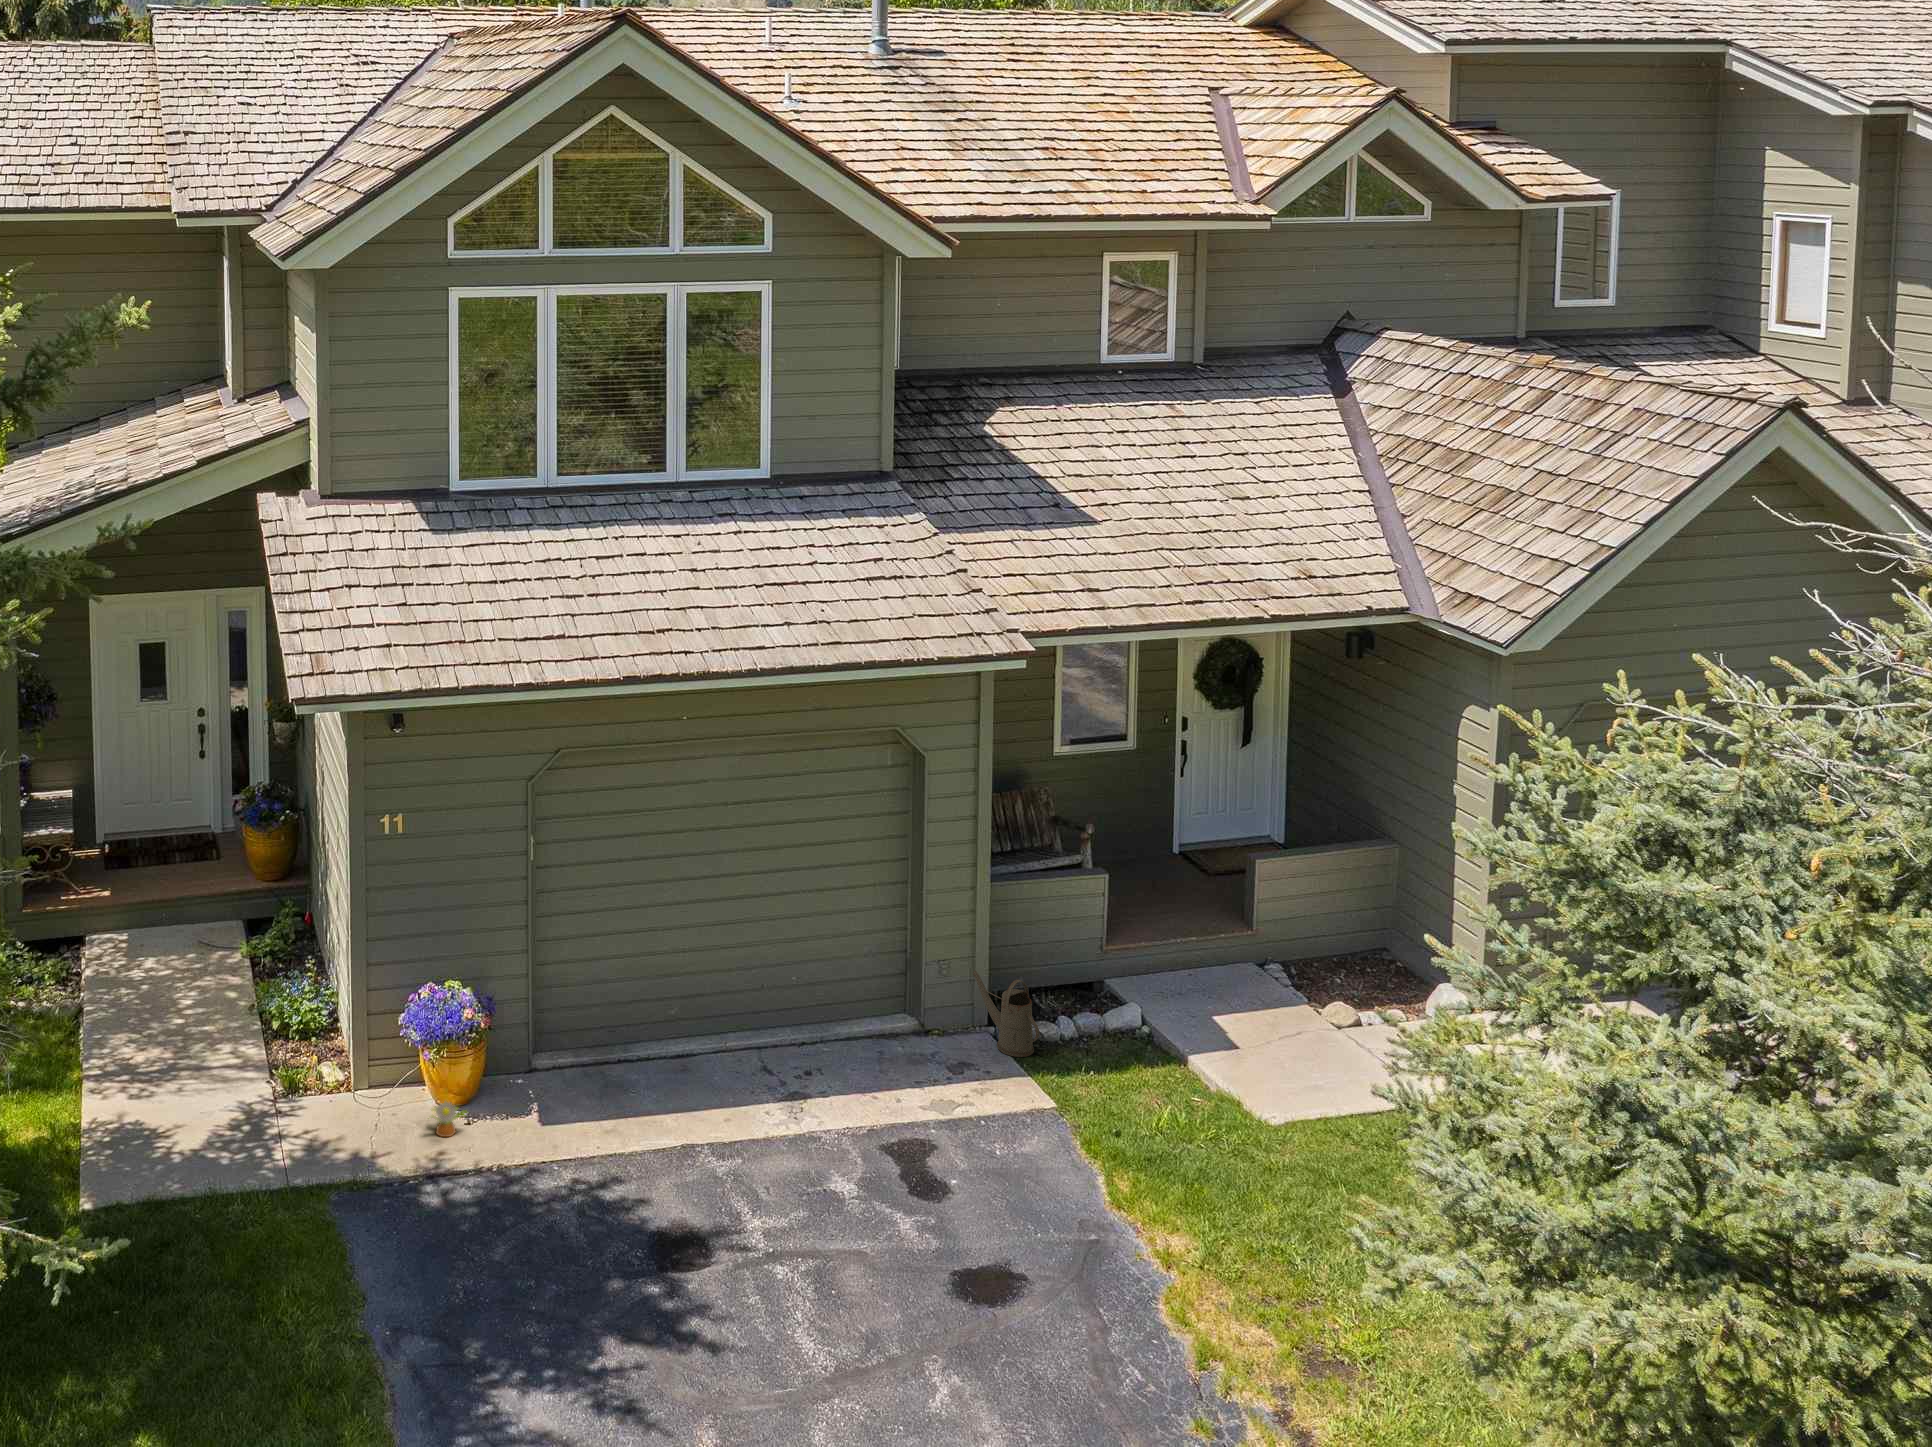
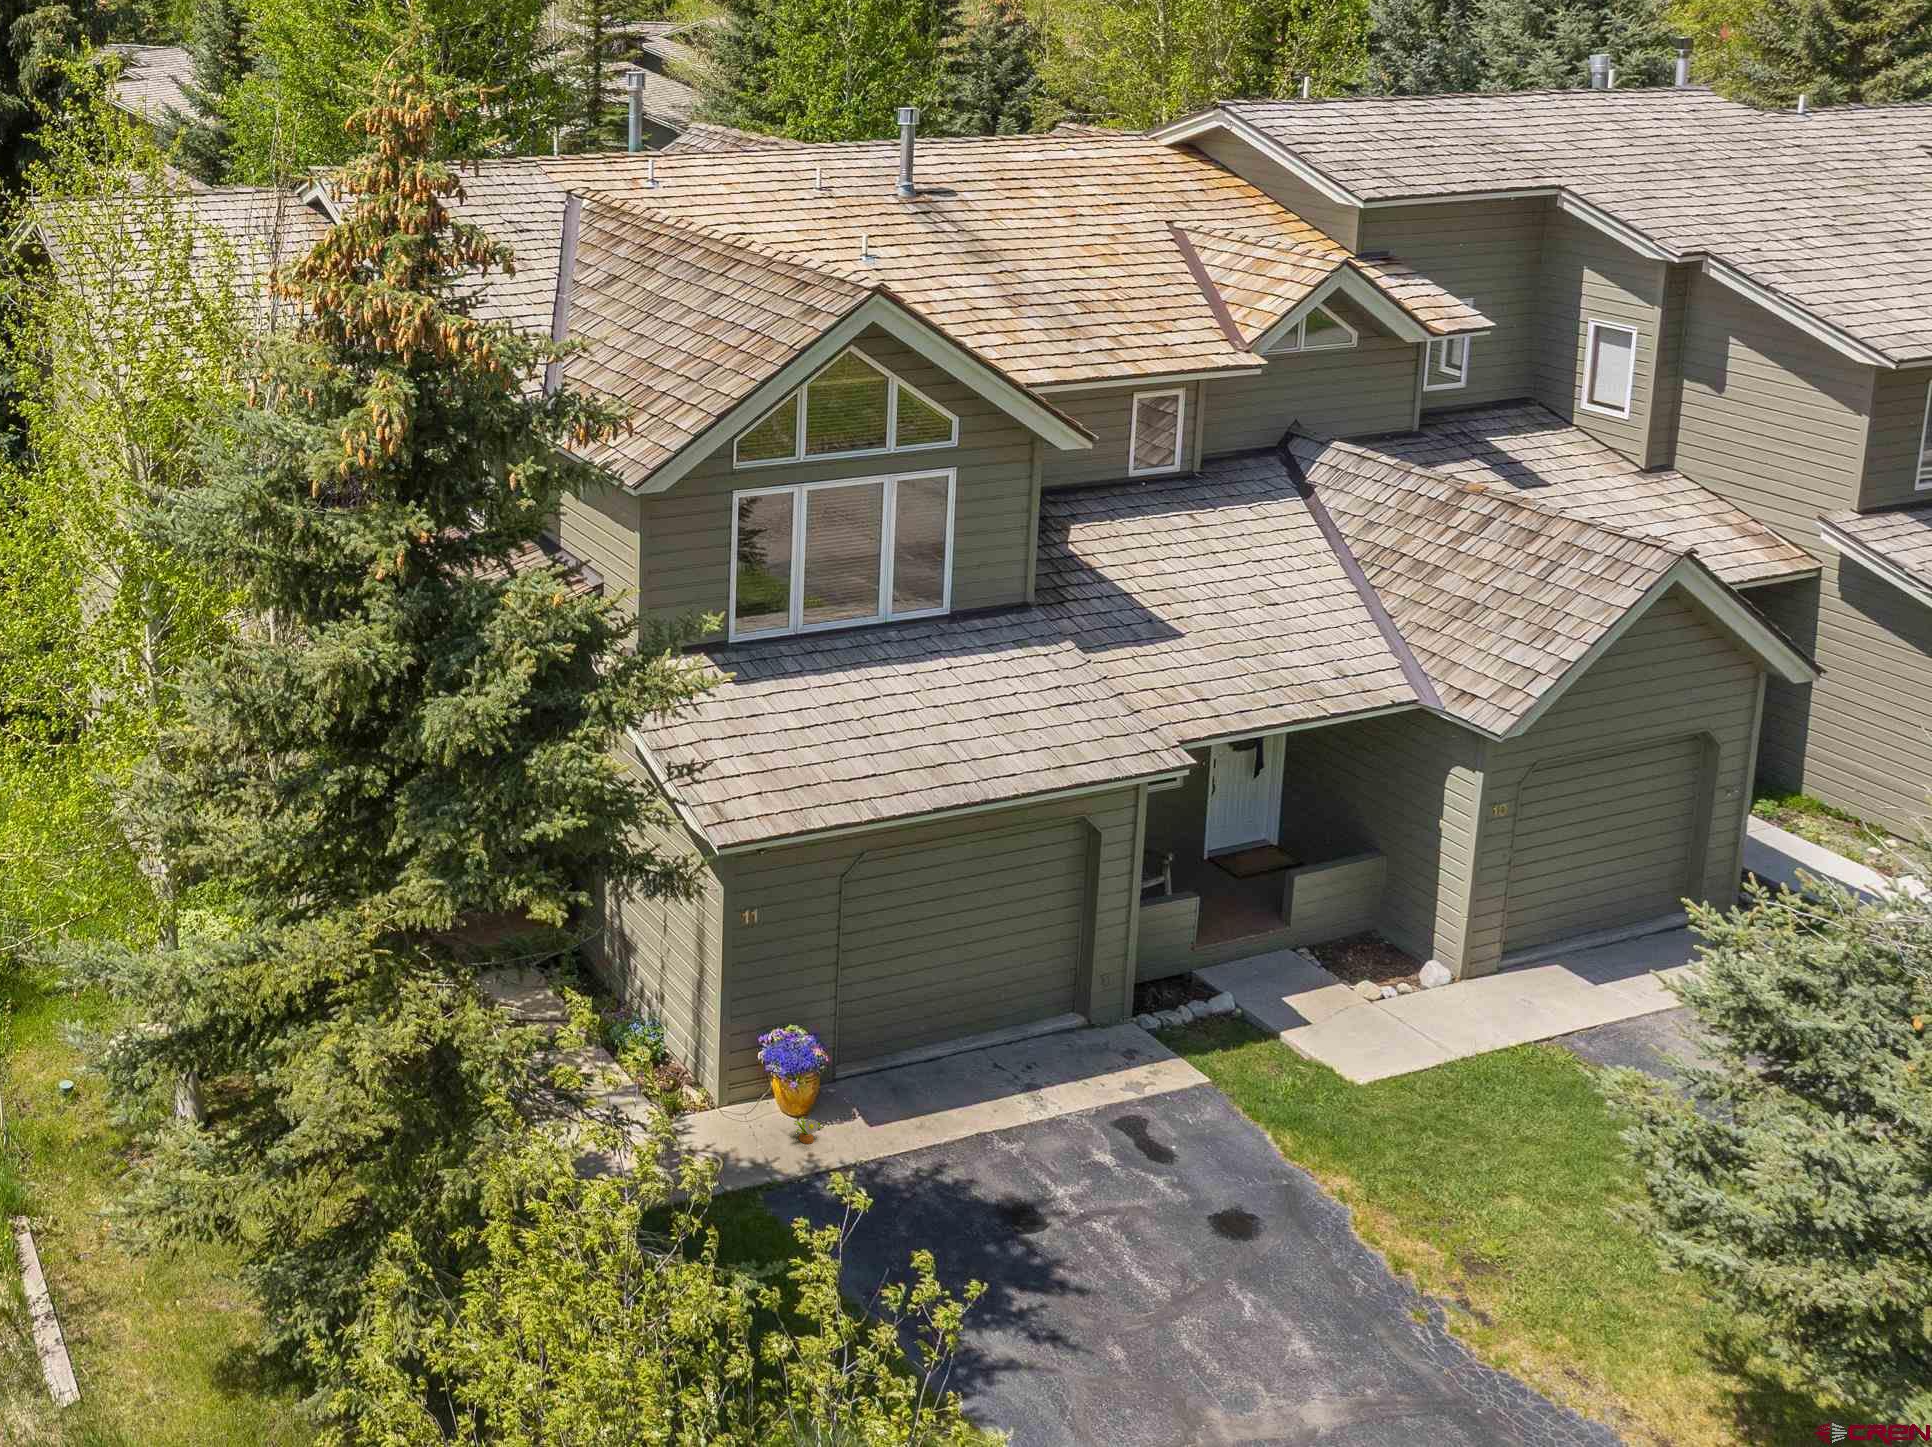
watering can: present [973,971,1039,1057] -> none [1124,980,1183,1044]

